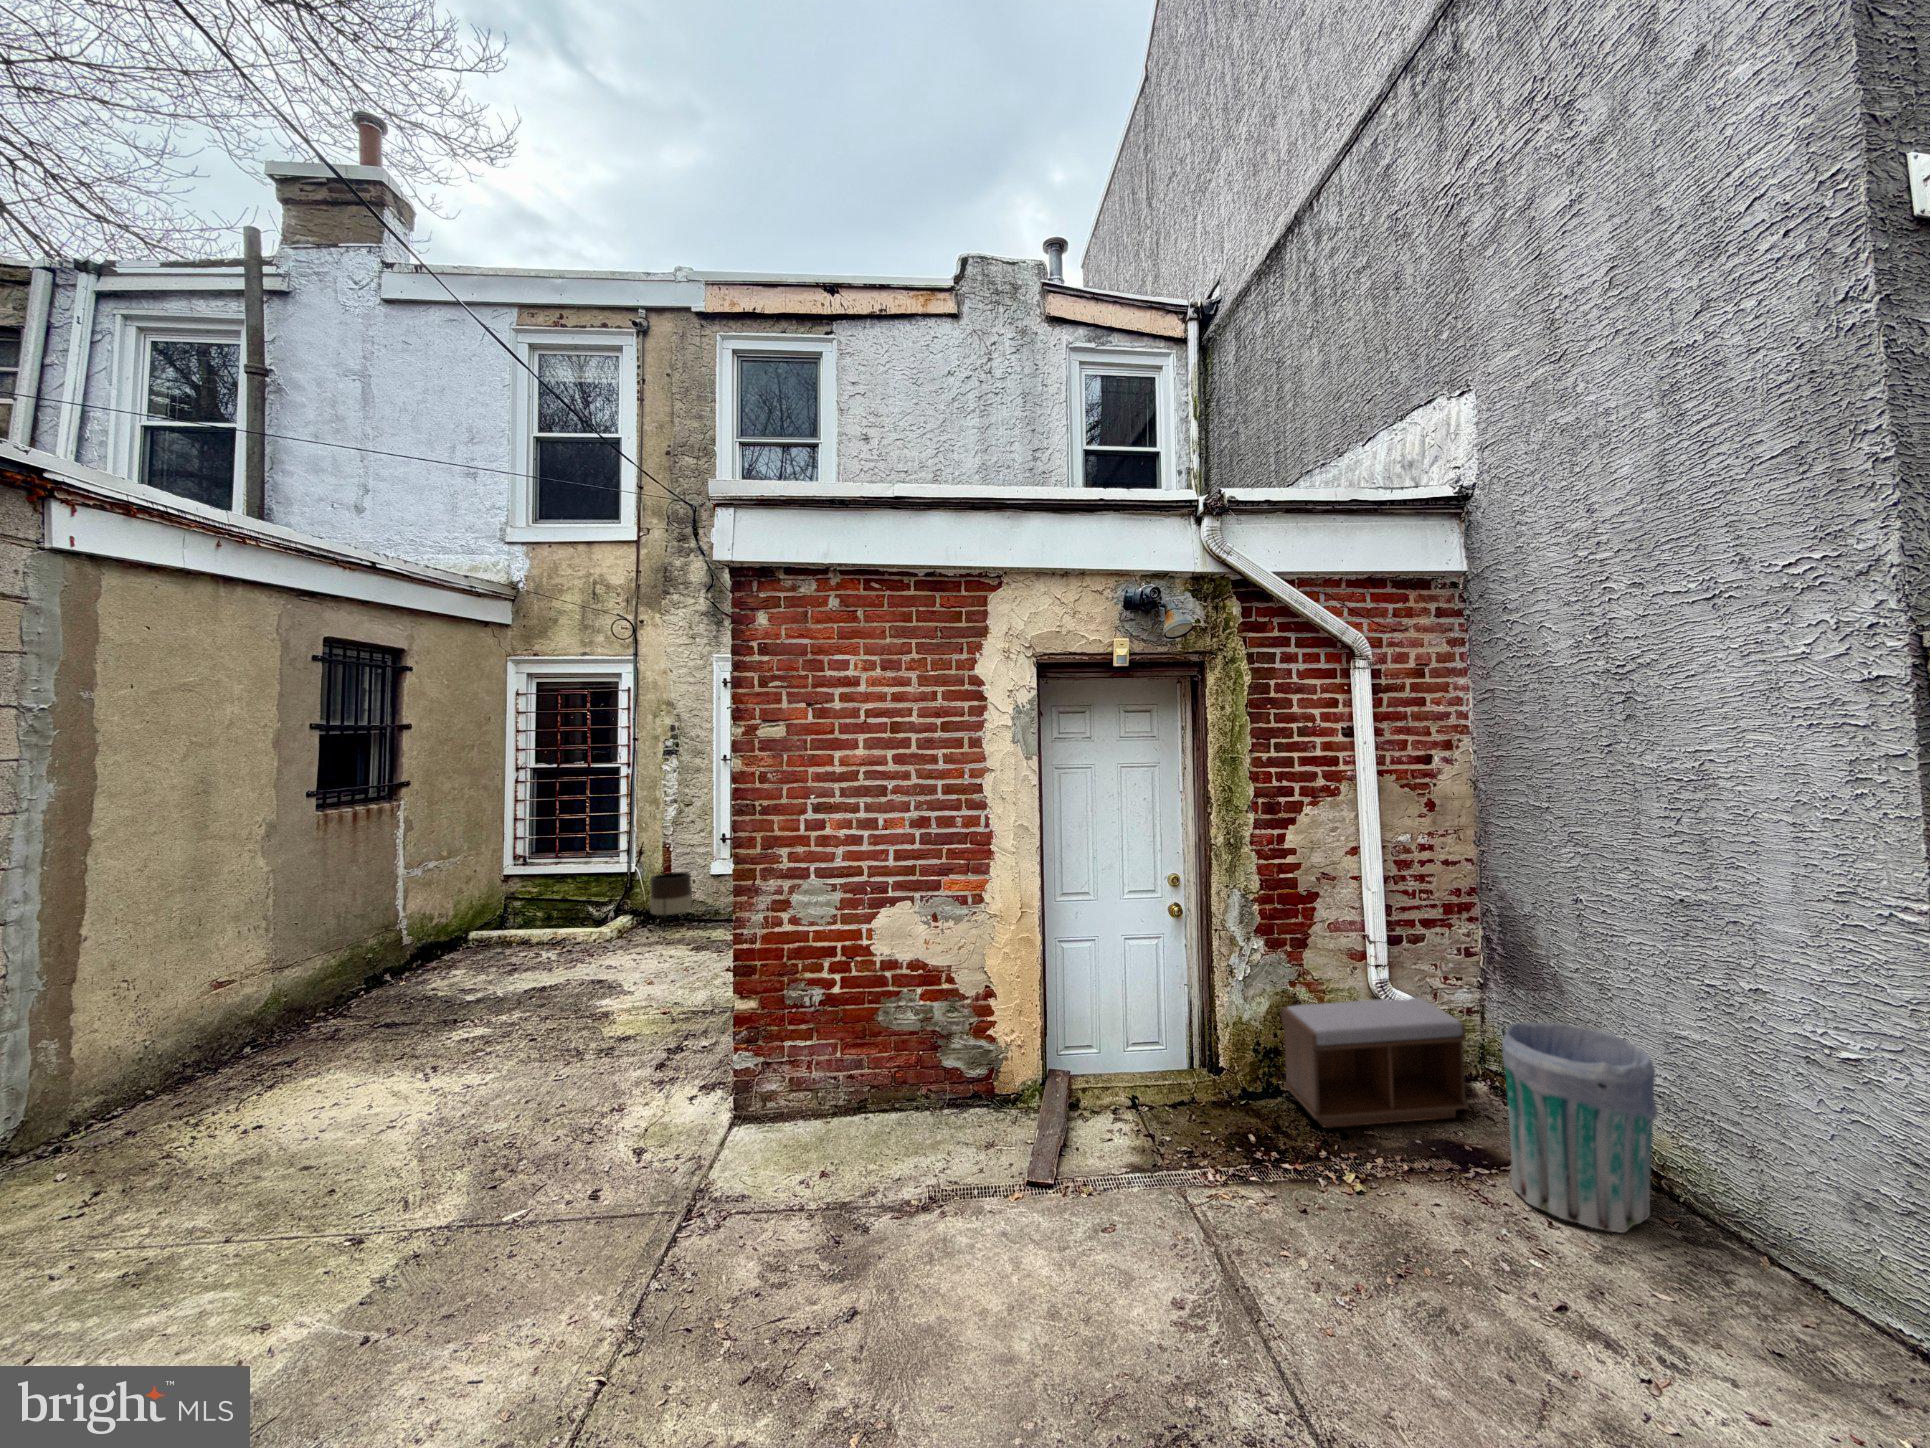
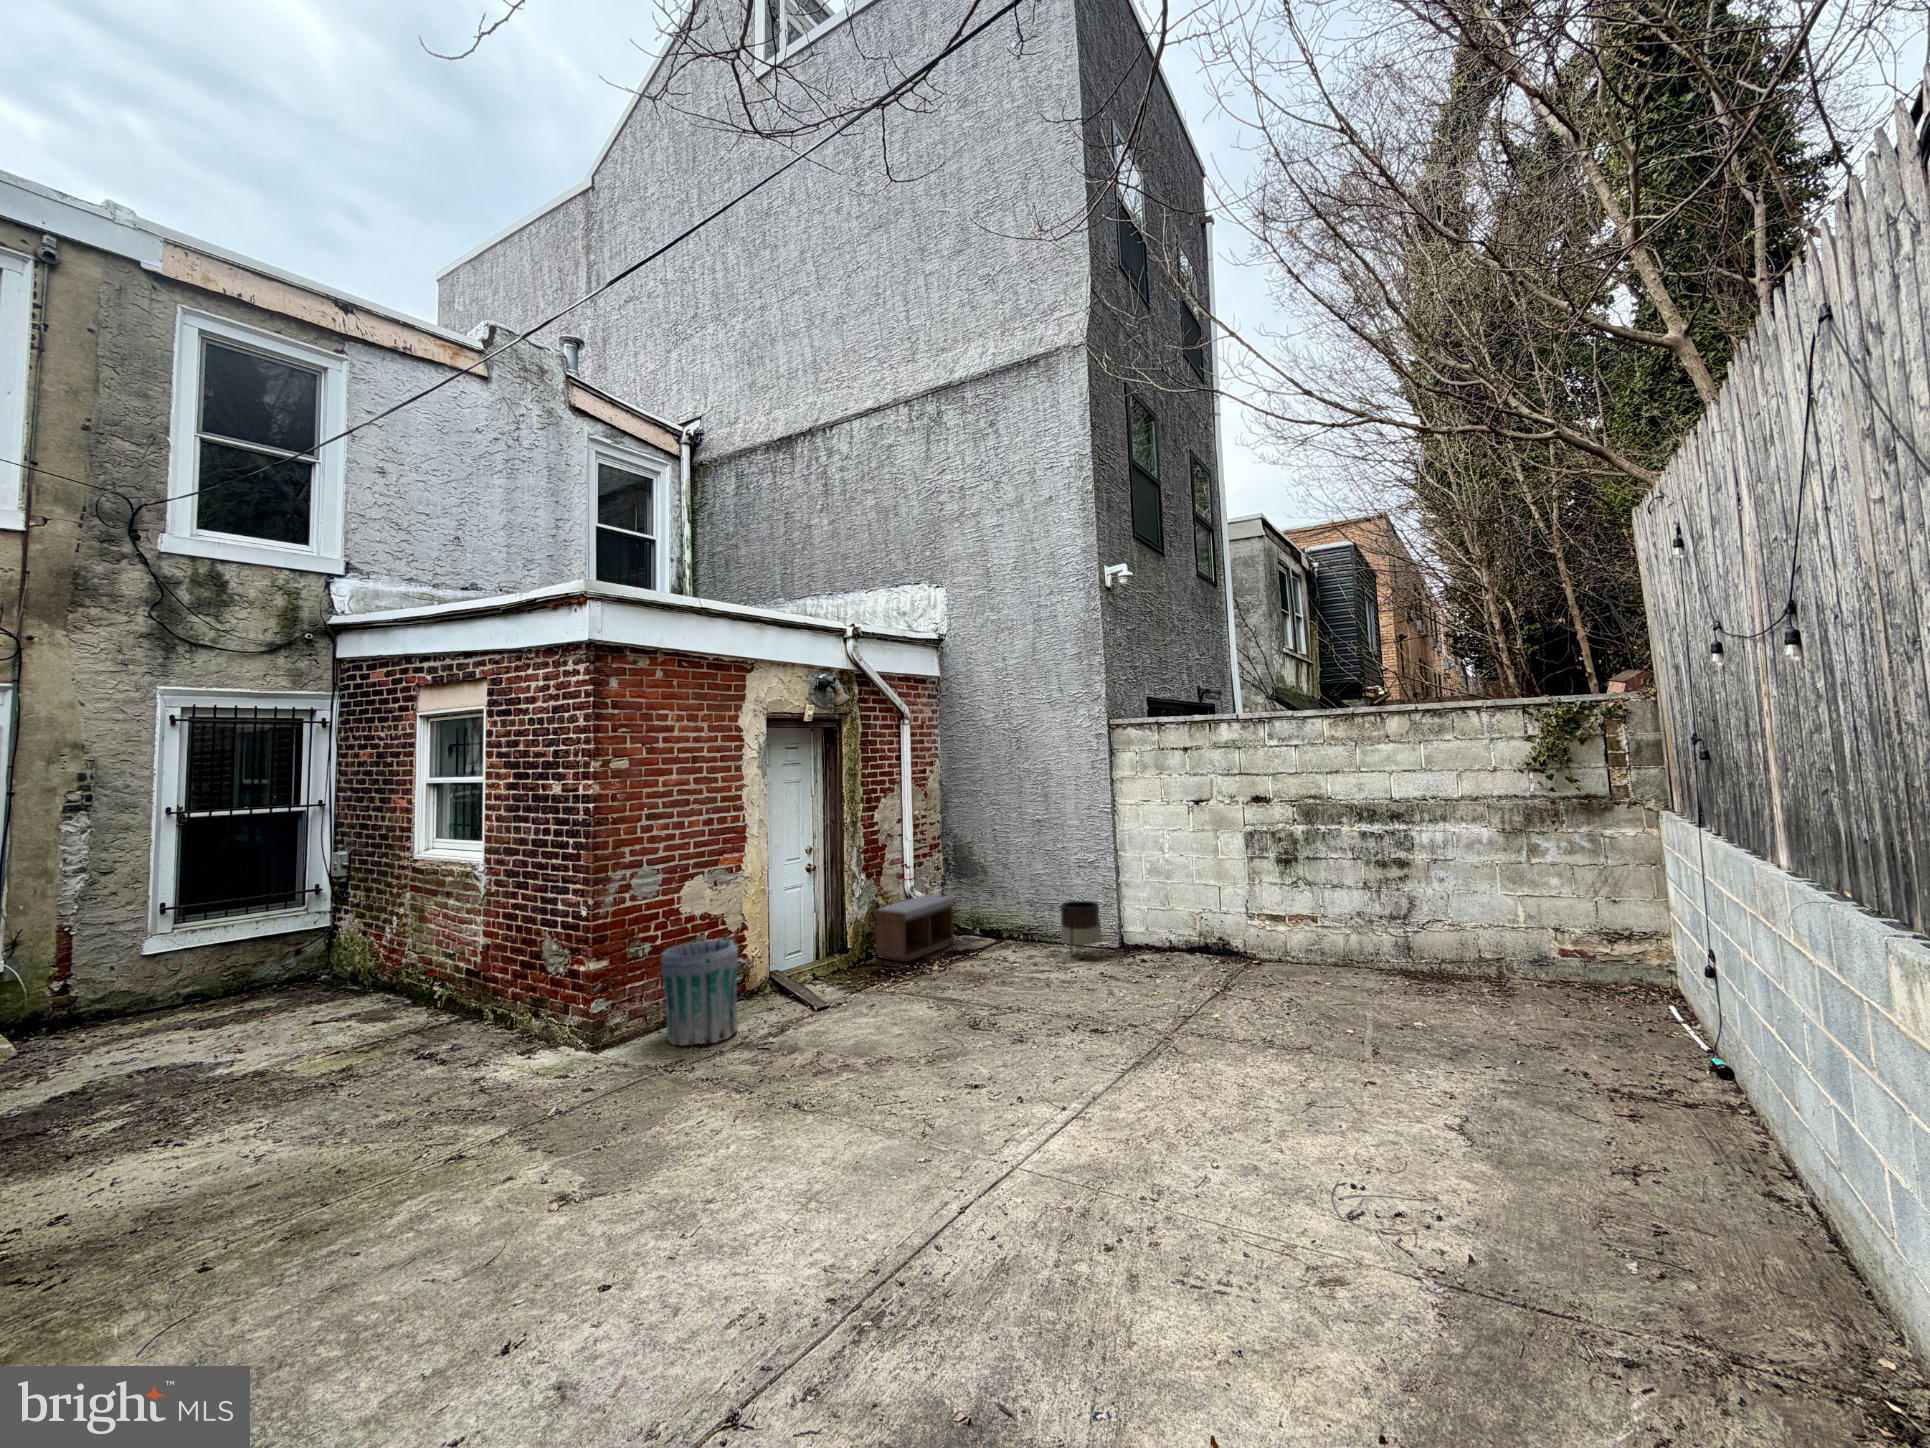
planter: present [650,872,692,916] -> present [1061,901,1102,961]
trash can: present [1502,1022,1658,1233] -> present [661,939,738,1046]

